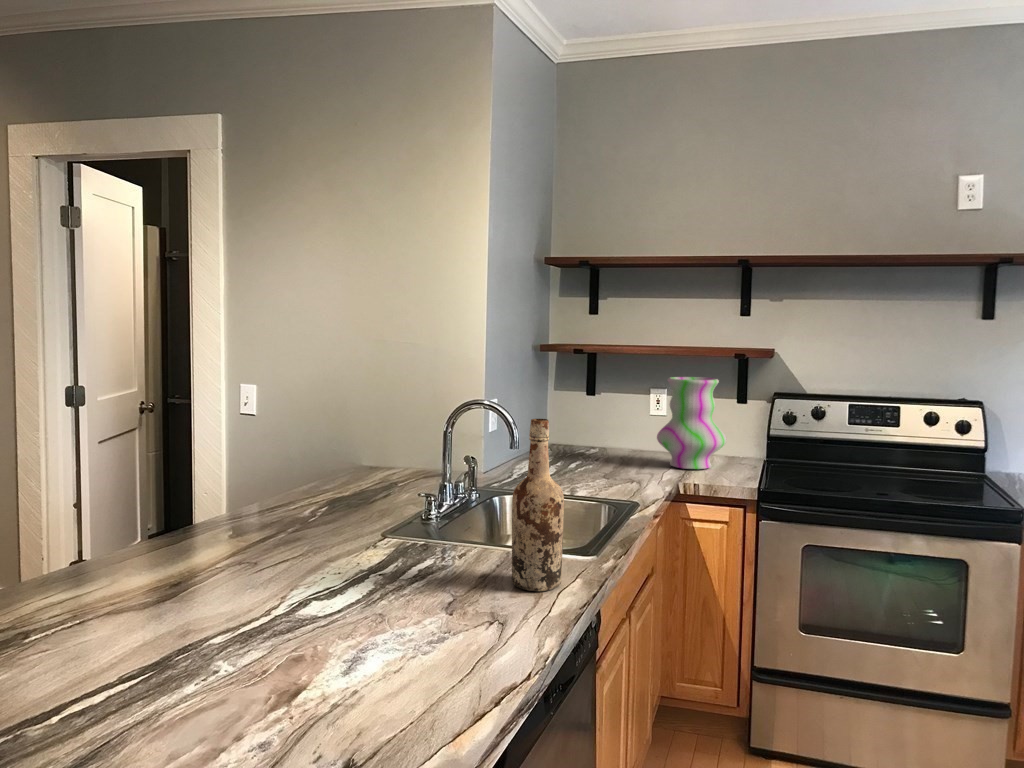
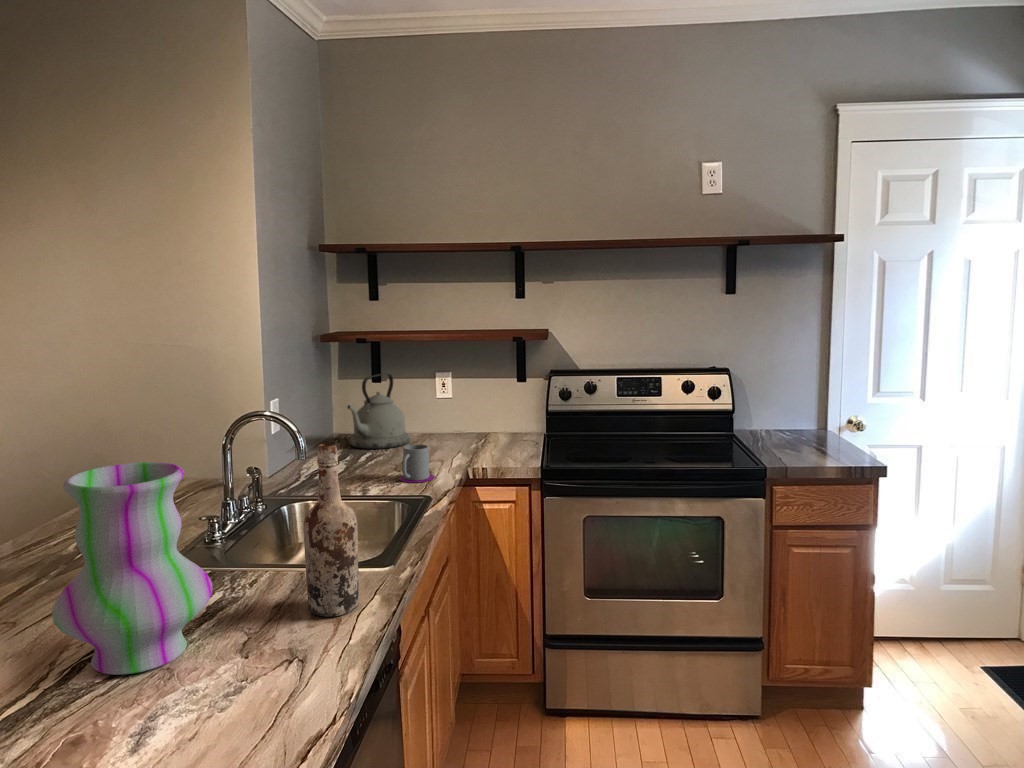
vase: present [657,377,726,469] -> present [52,462,212,675]
kettle: none [561,387,621,459] -> present [348,373,411,449]
mug: none [607,452,644,490] -> present [399,444,435,482]

